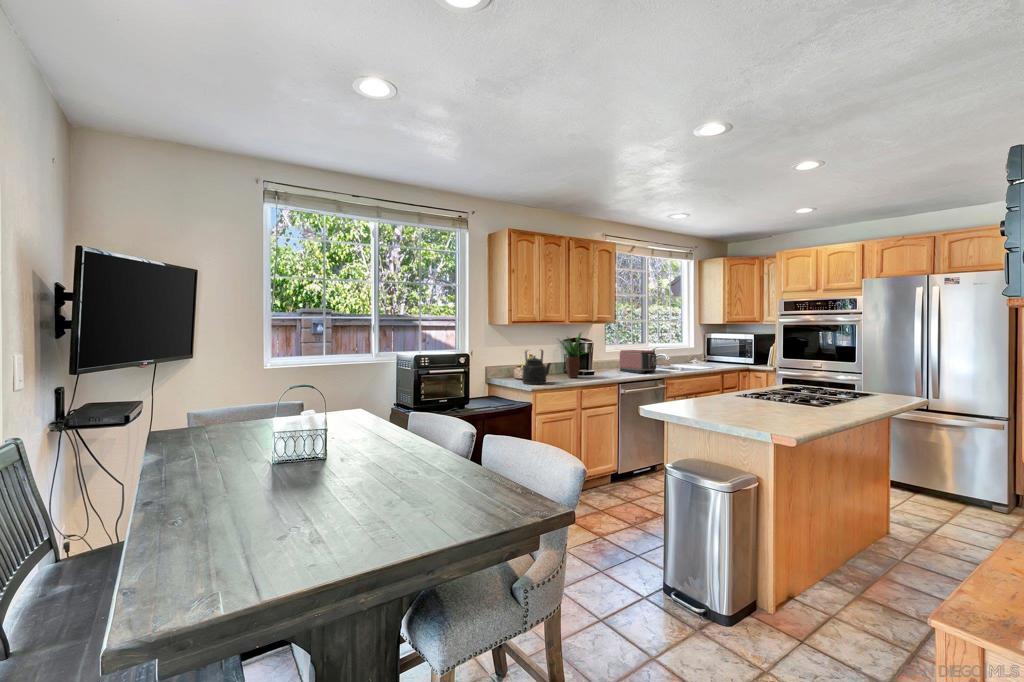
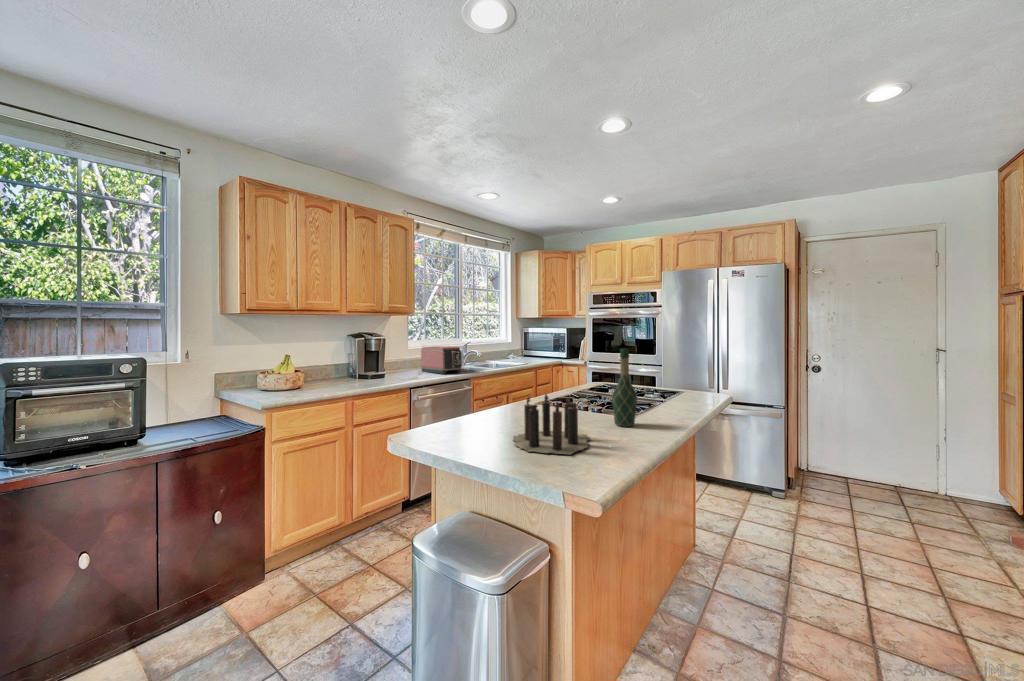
potted plant: present [560,333,586,378] -> none [326,324,379,384]
kettle: present [522,350,551,384] -> none [261,348,311,398]
wine bottle: none [804,353,825,410] -> present [612,348,637,427]
candle: none [723,383,803,420] -> present [513,394,590,455]

